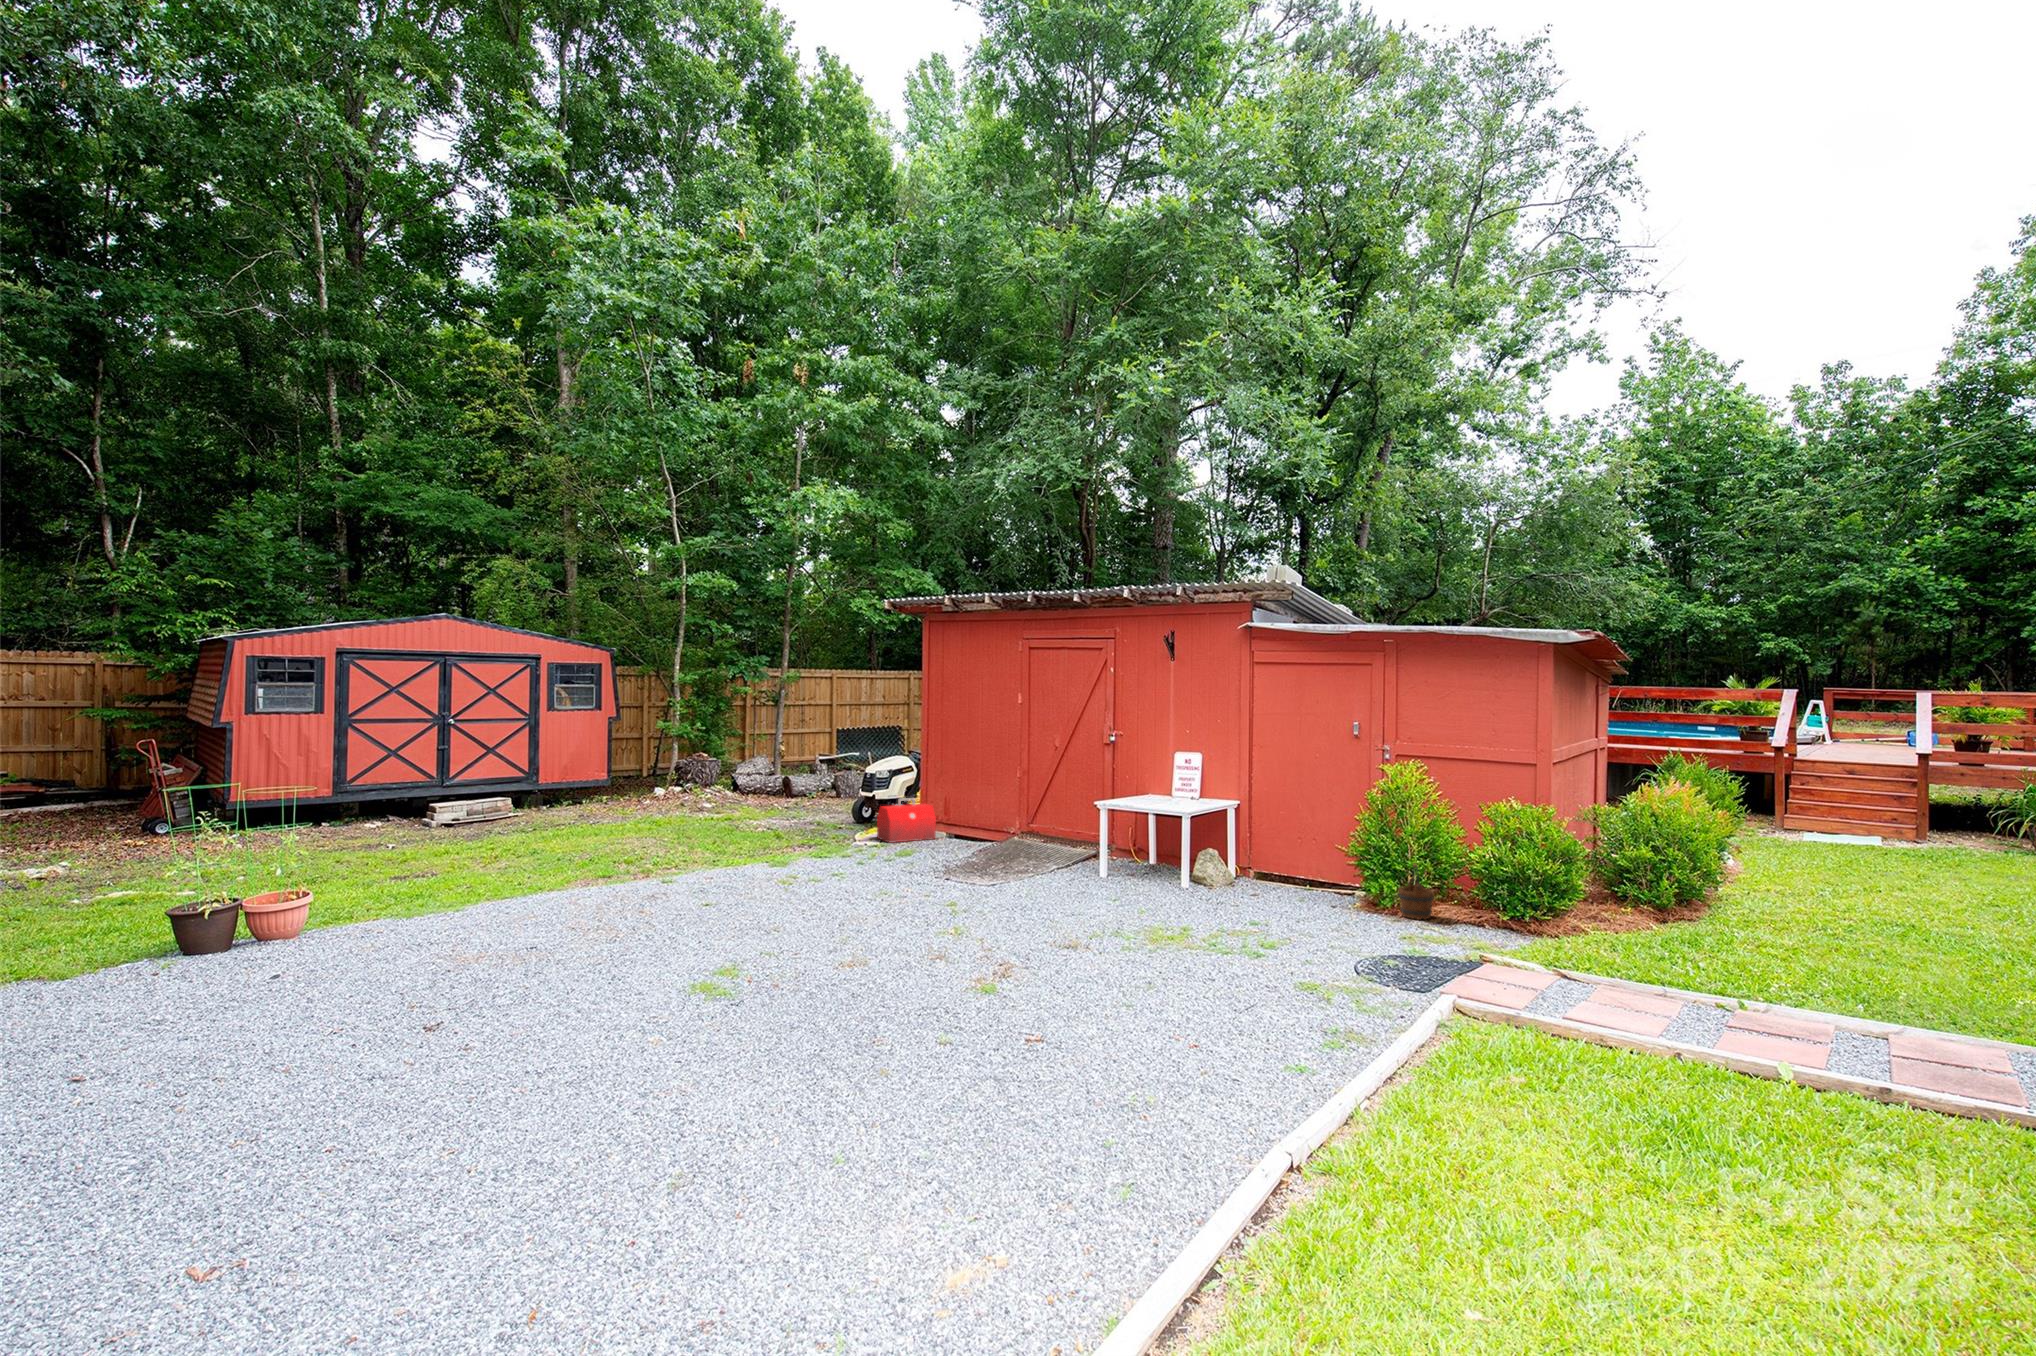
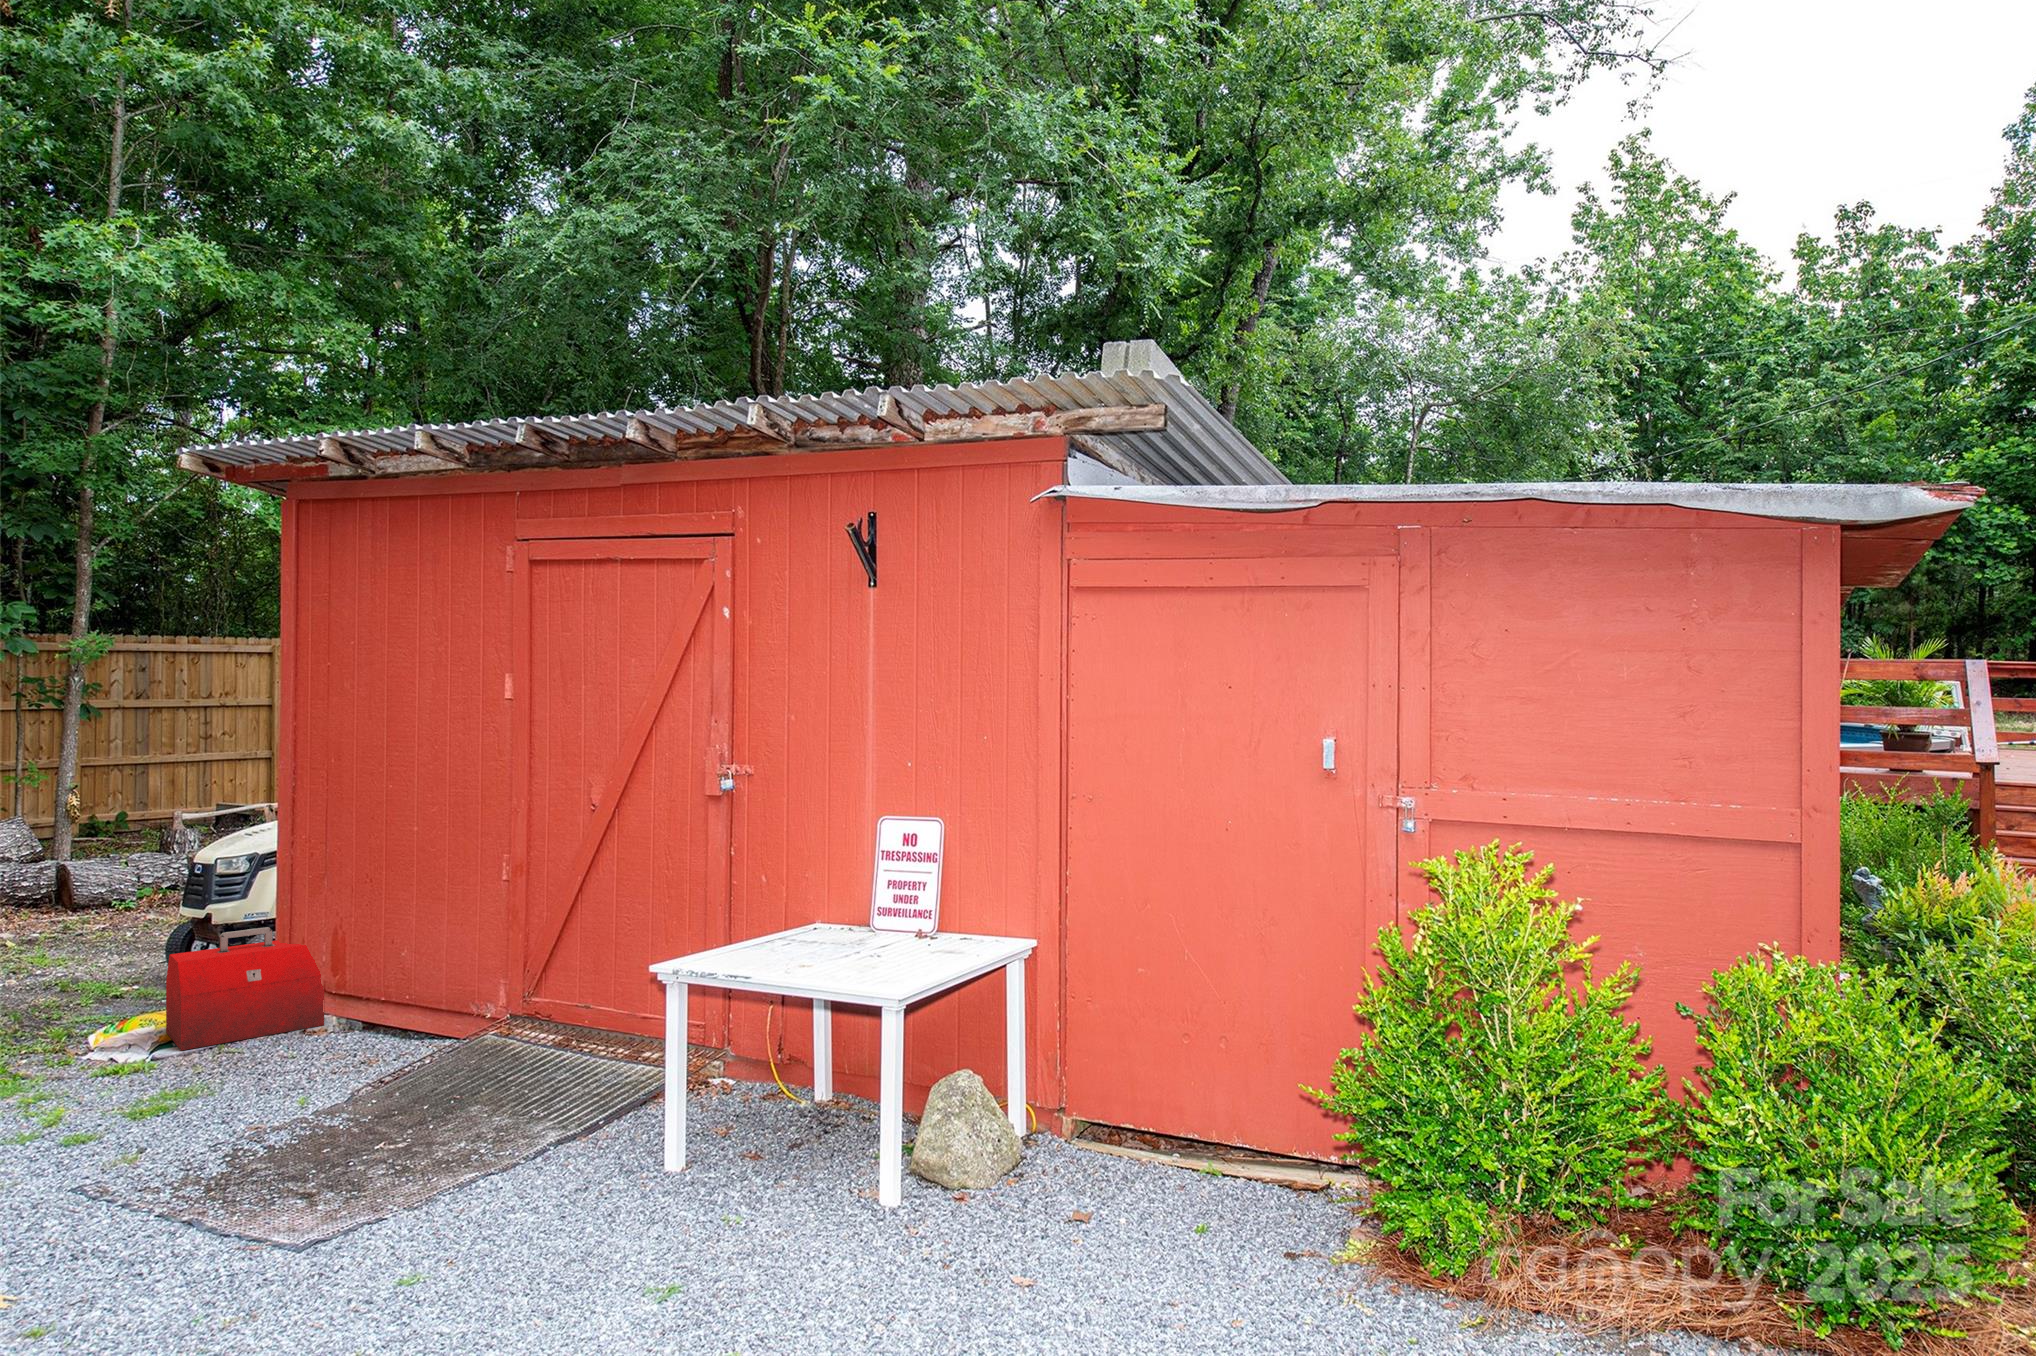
wooden bucket: present [1399,864,1433,920] -> none [1480,1159,1580,1335]

